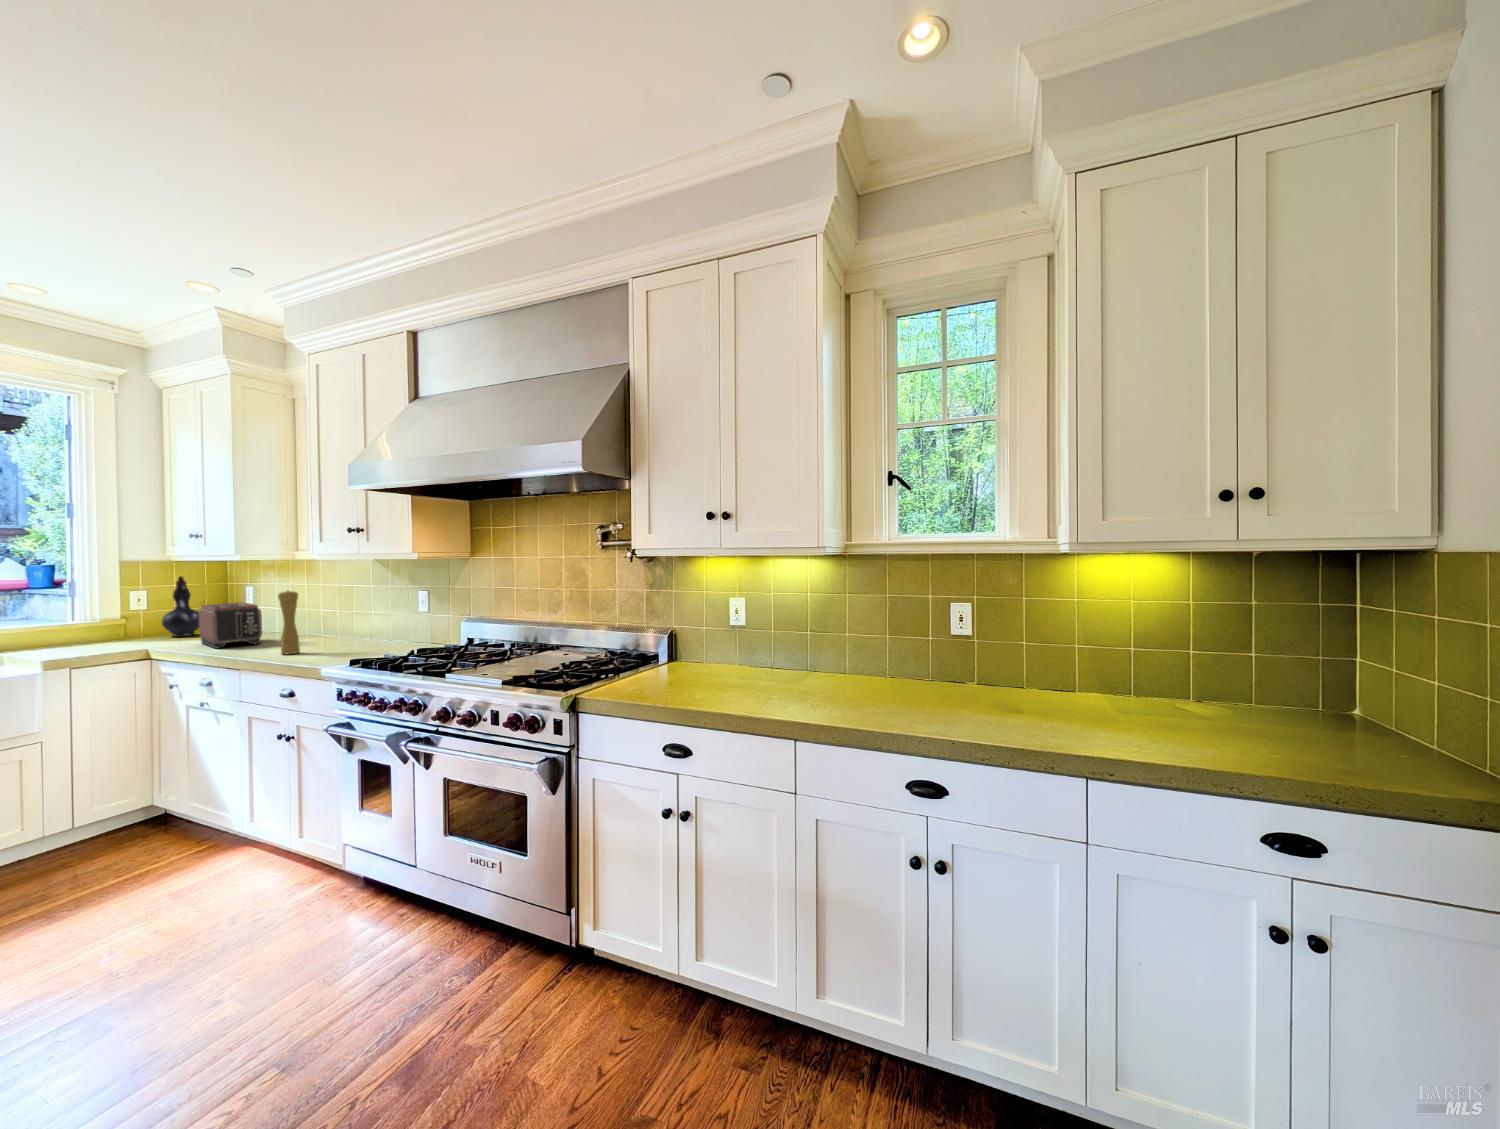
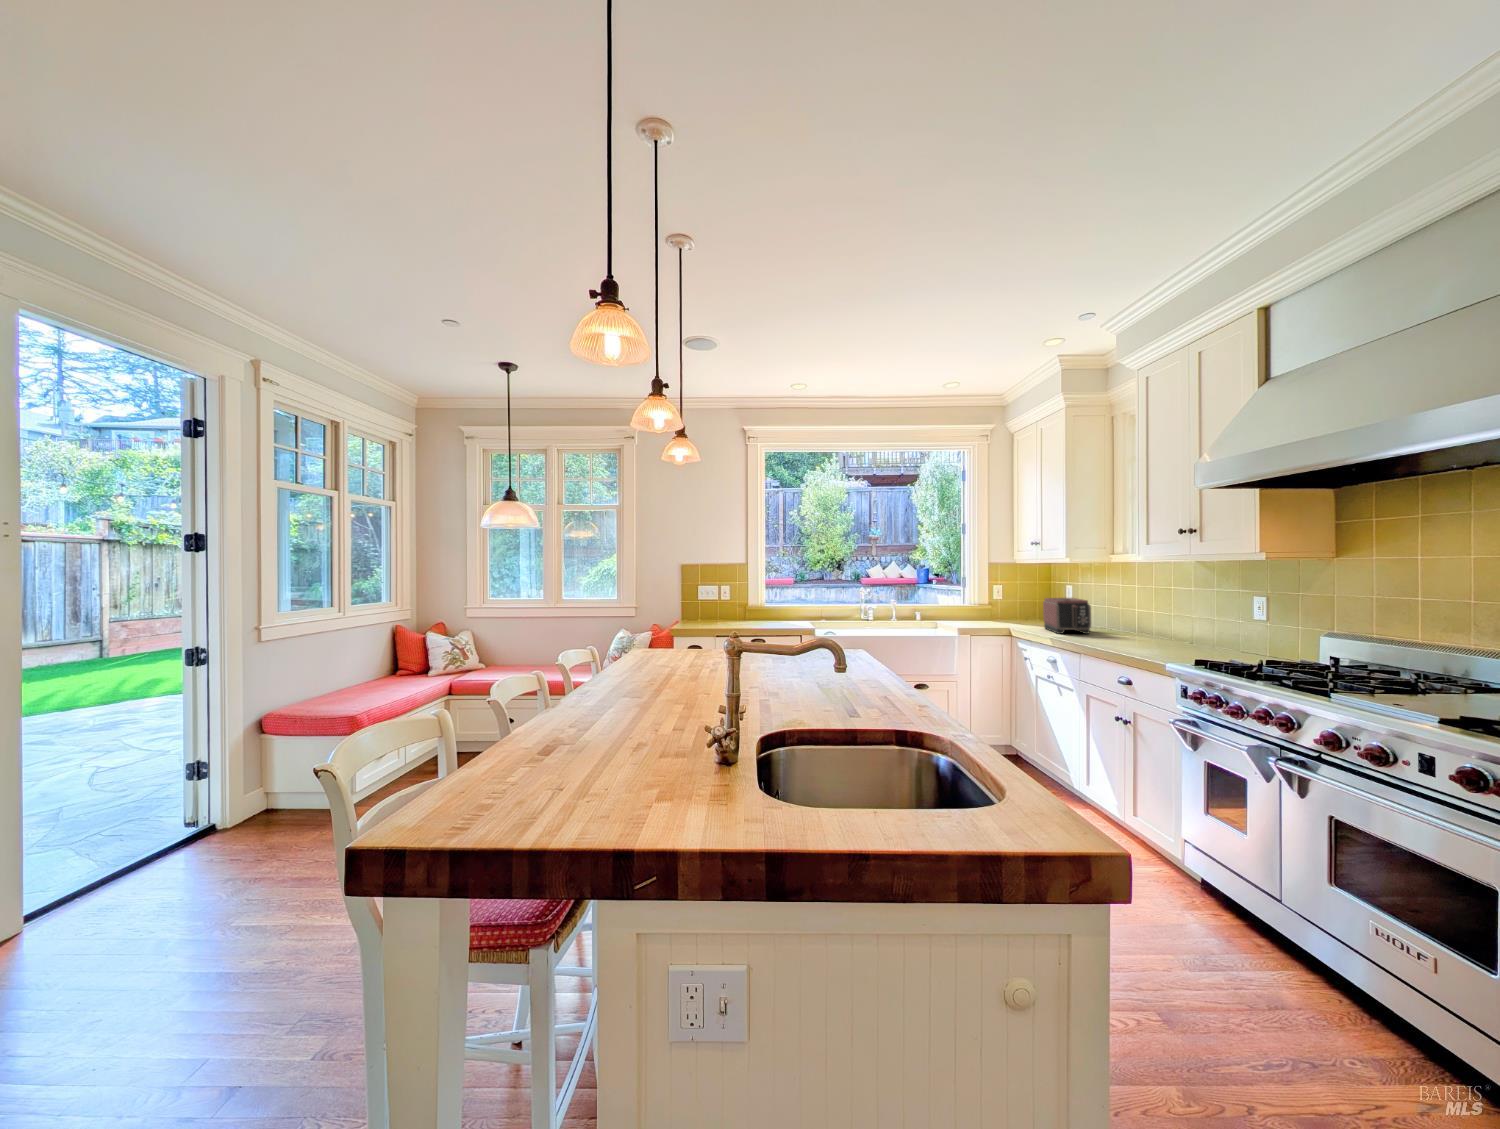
decorative vase: present [162,576,199,637] -> none [1014,575,1040,622]
pepper mill: present [278,591,300,654] -> none [1113,589,1130,646]

